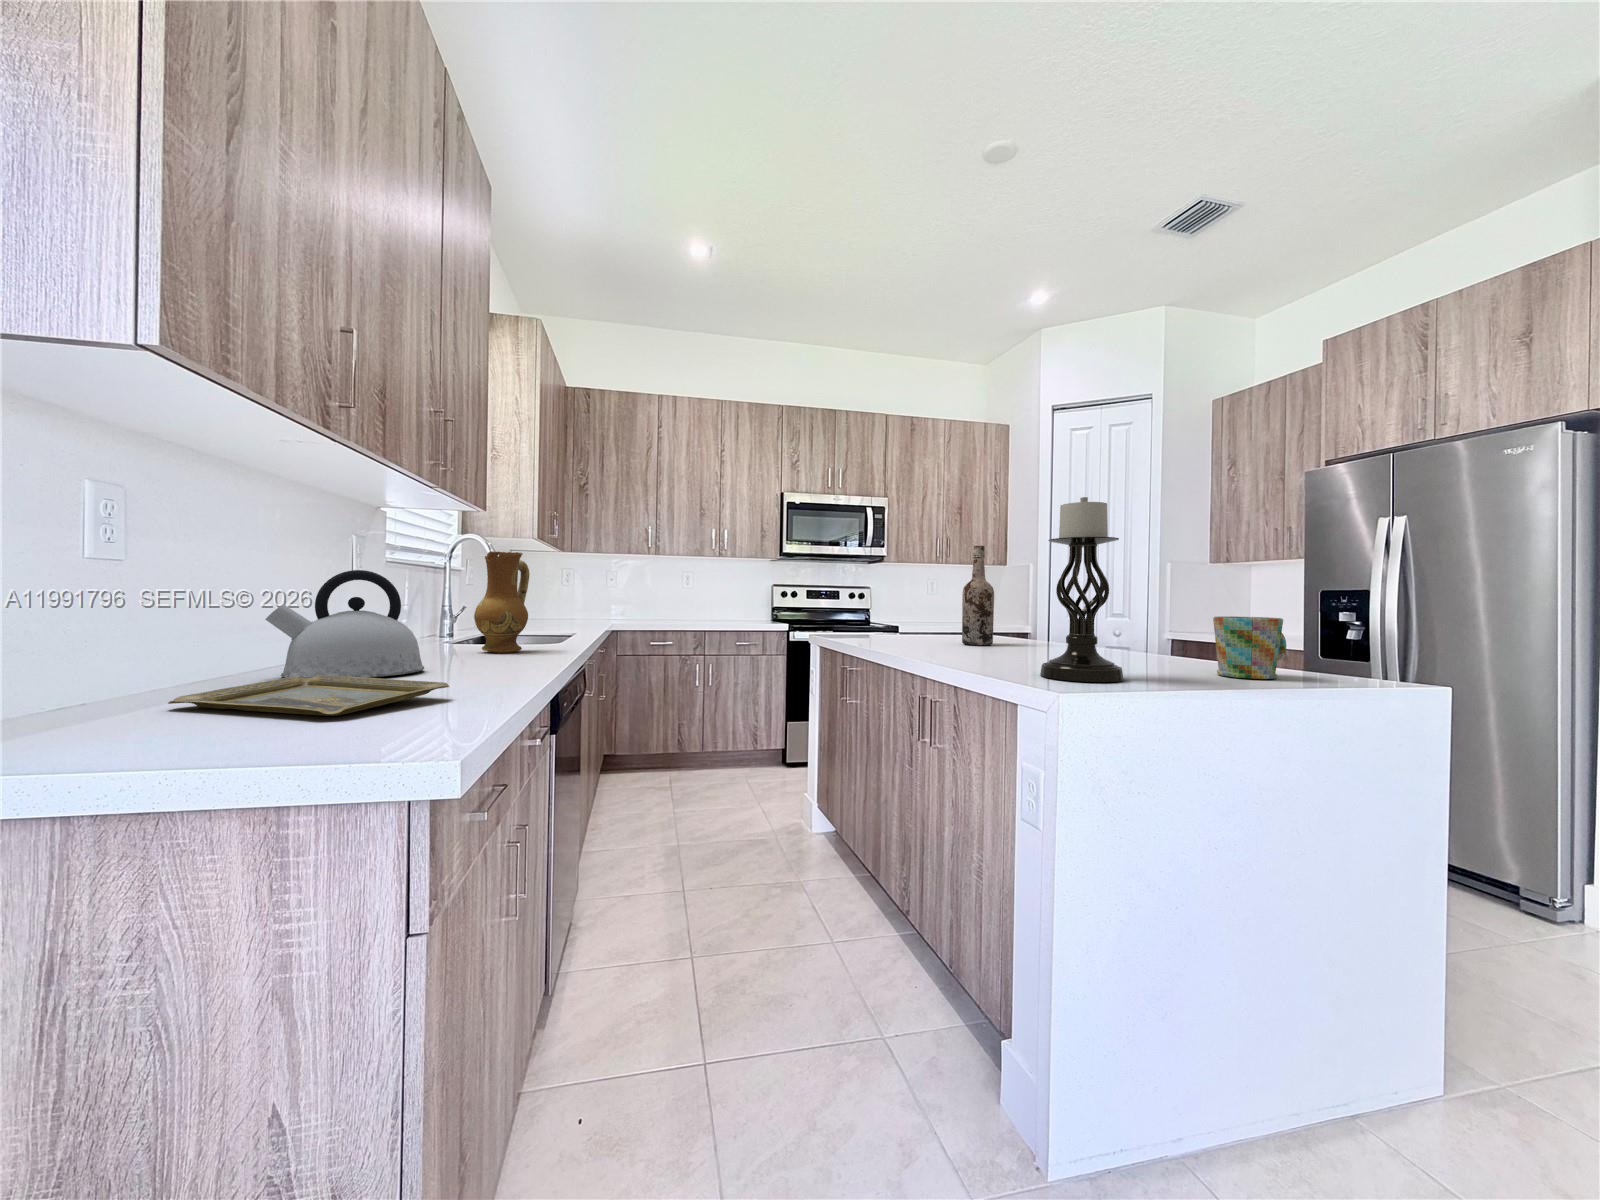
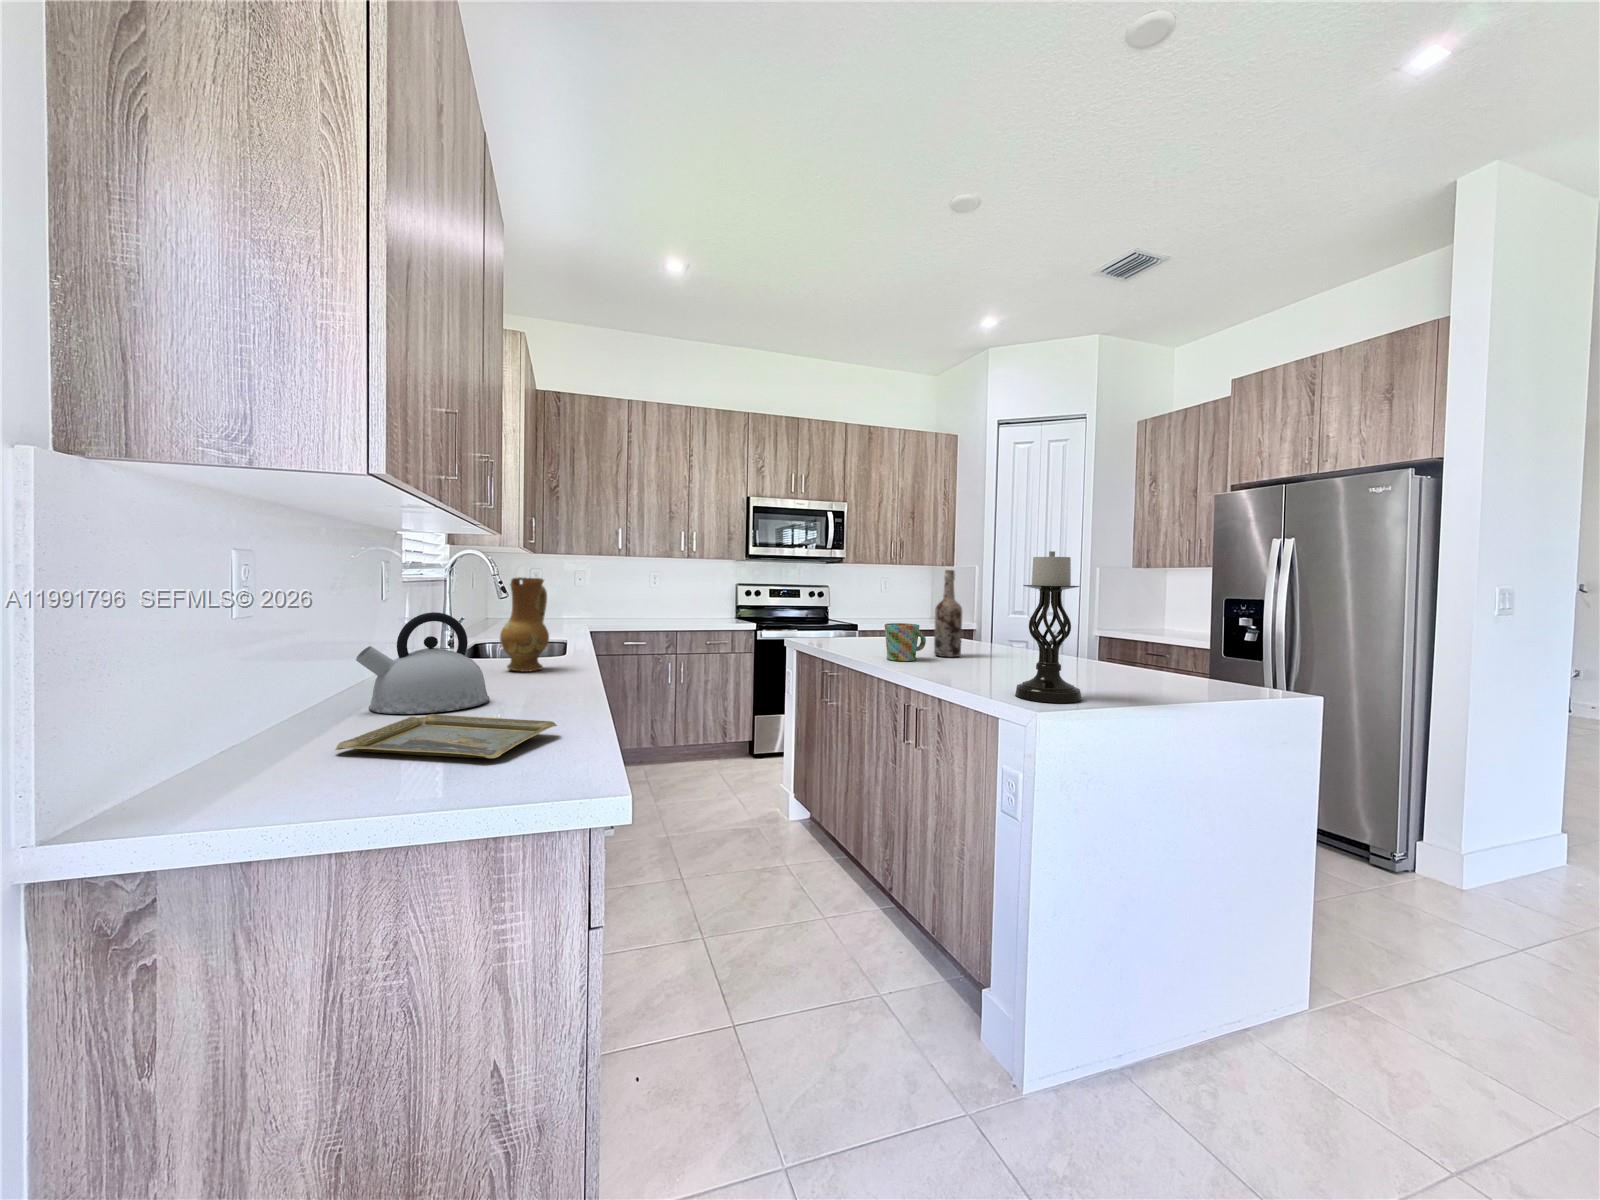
mug: present [1213,616,1286,679] -> present [885,623,926,661]

